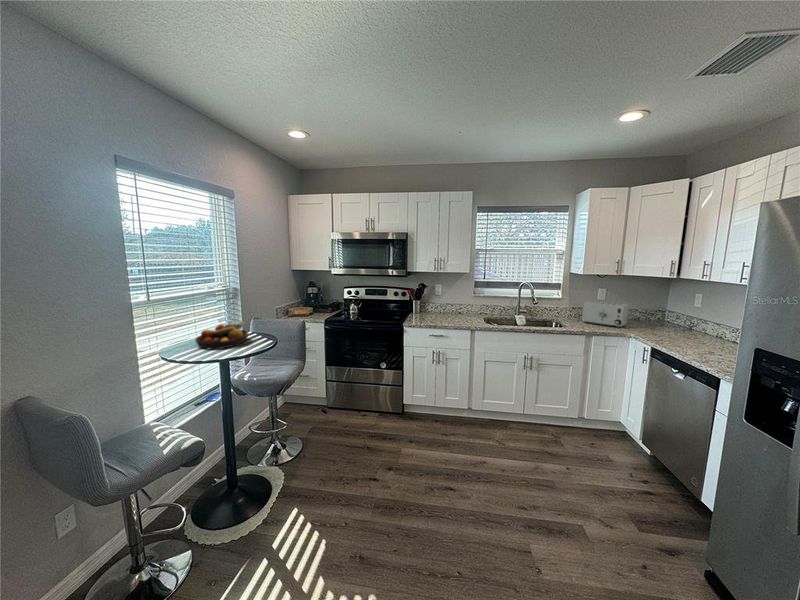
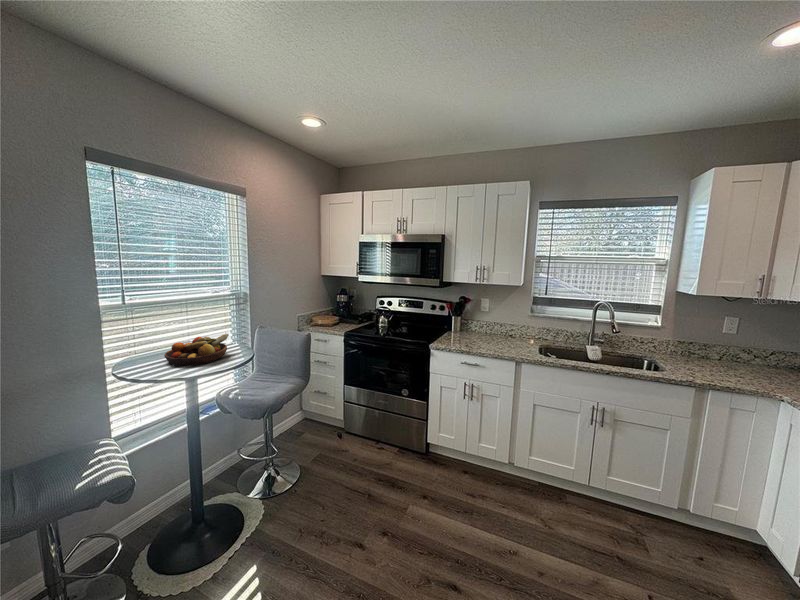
toaster: present [582,301,629,328] -> none [693,334,781,381]

